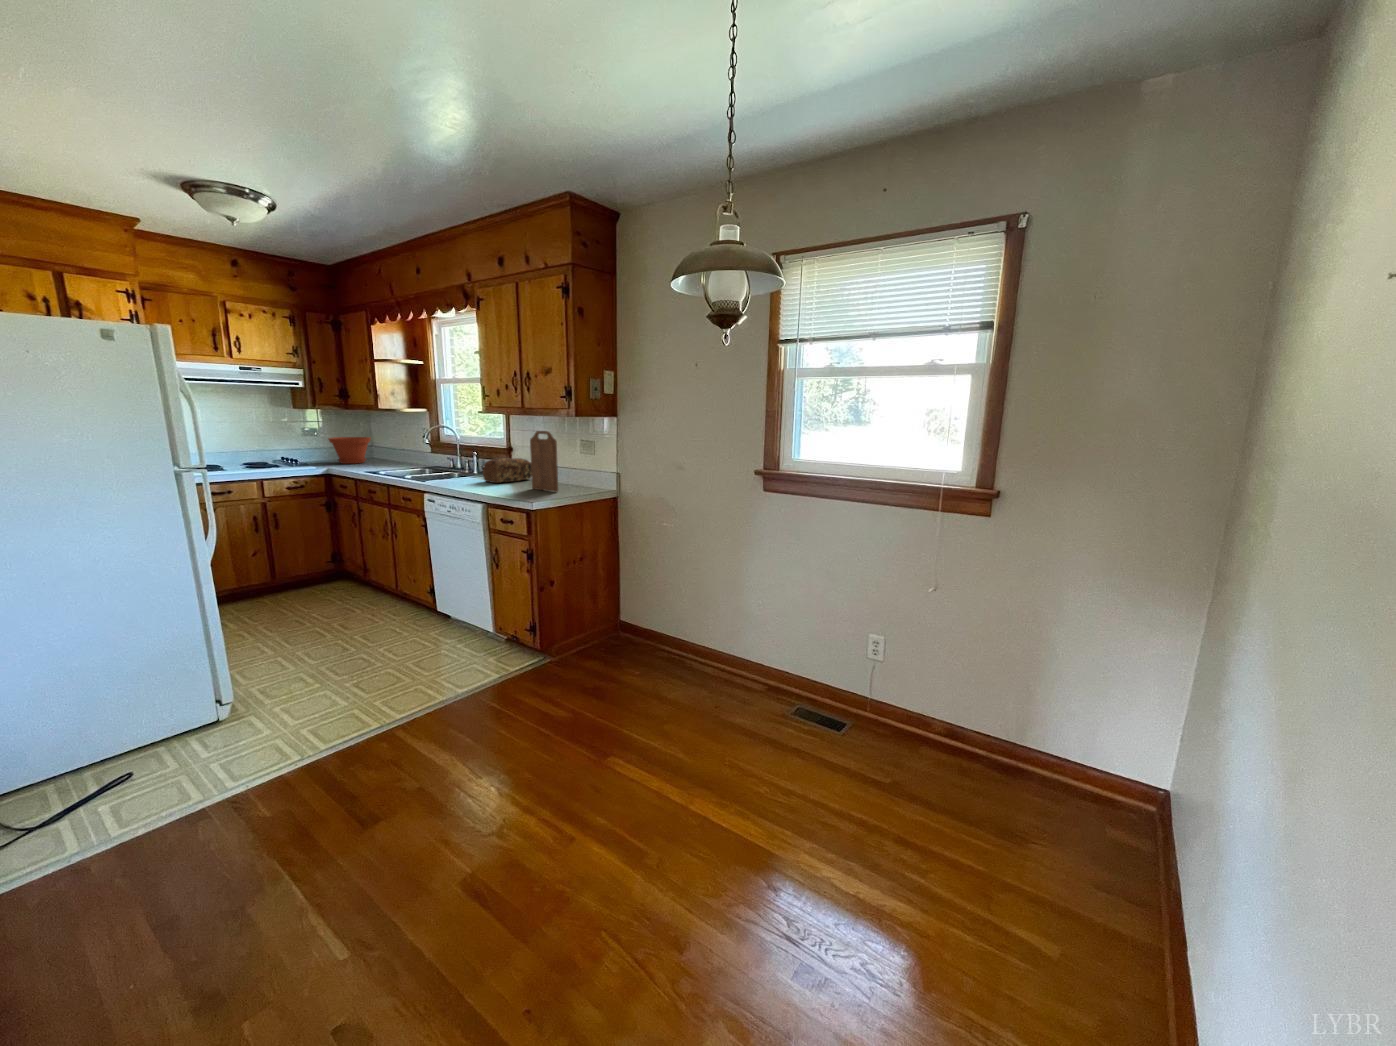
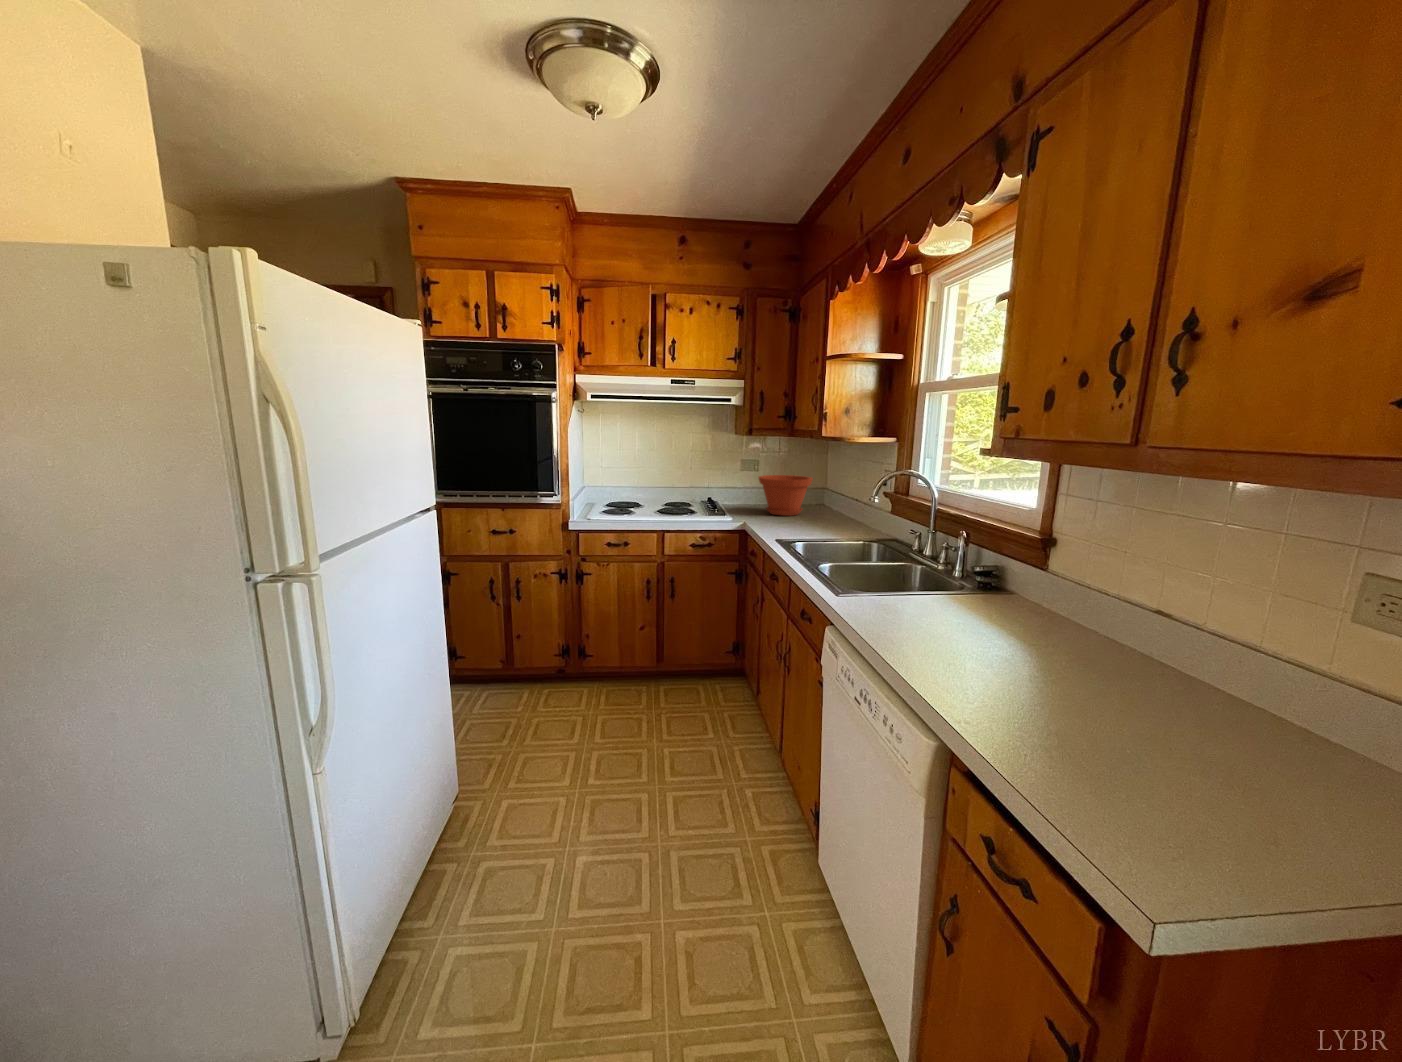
cutting board: present [530,431,558,492] -> none [1126,536,1323,807]
bread loaf: present [483,458,531,483] -> none [964,577,1118,652]

